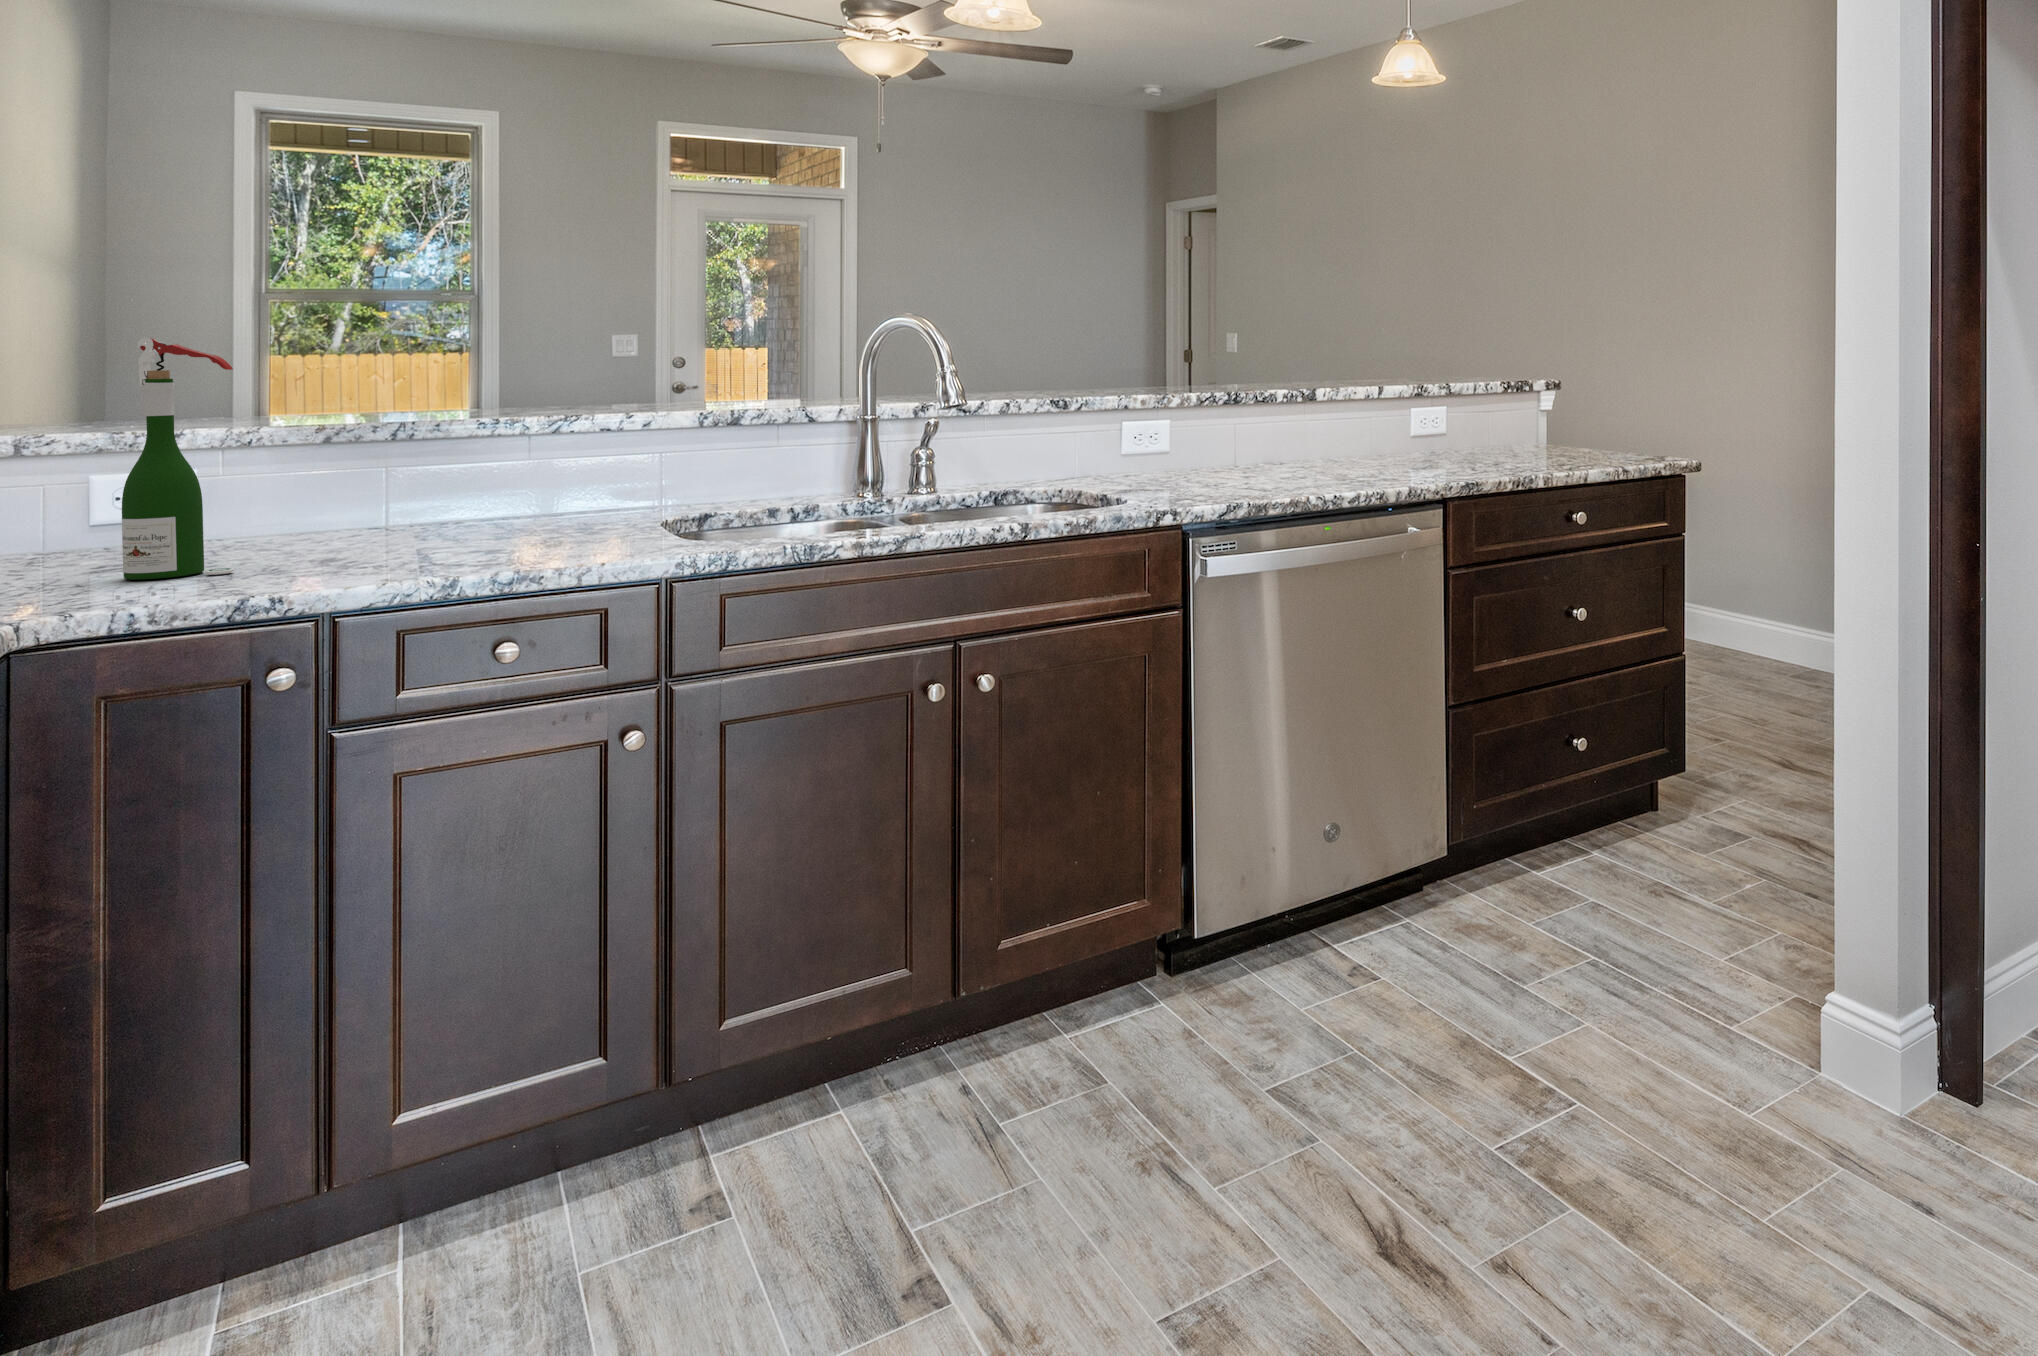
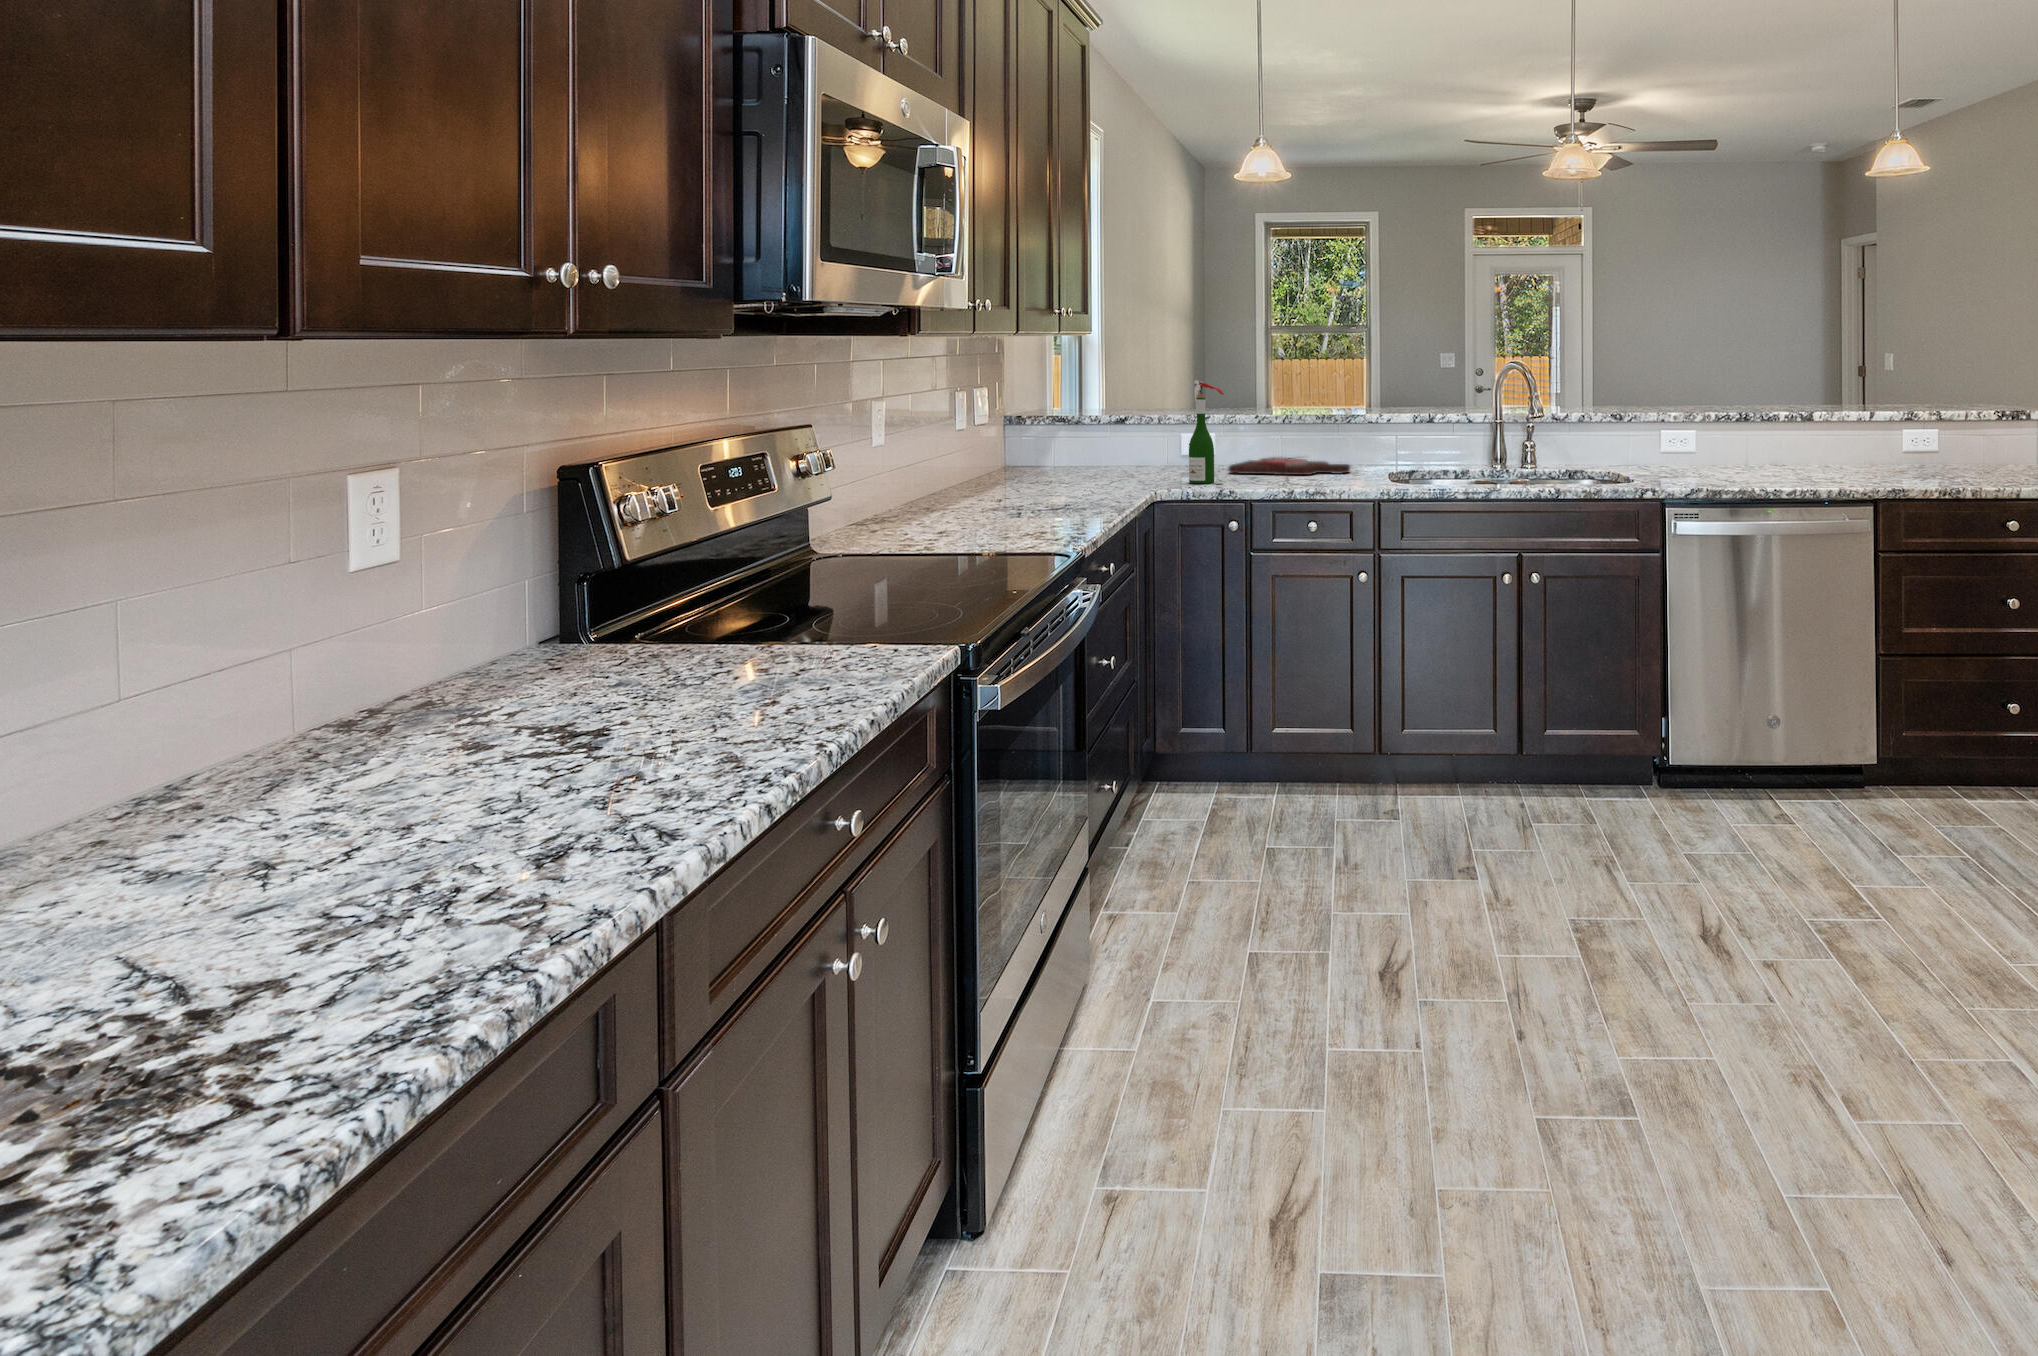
cutting board: none [237,497,560,547] -> present [1229,457,1350,475]

